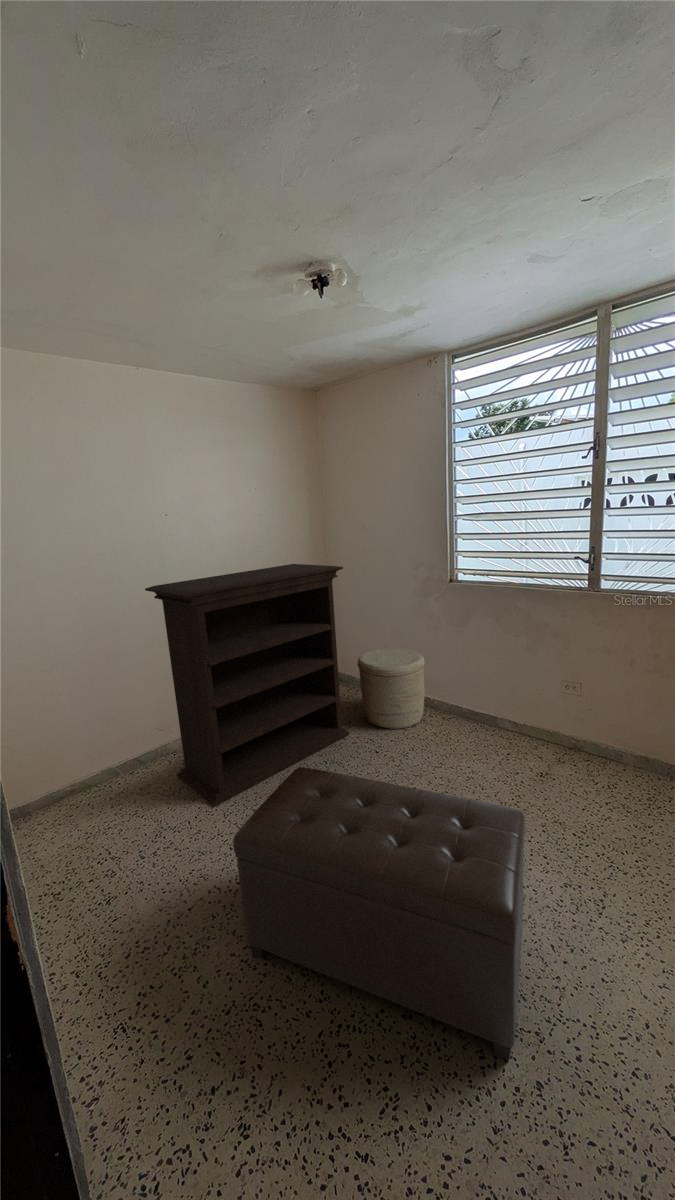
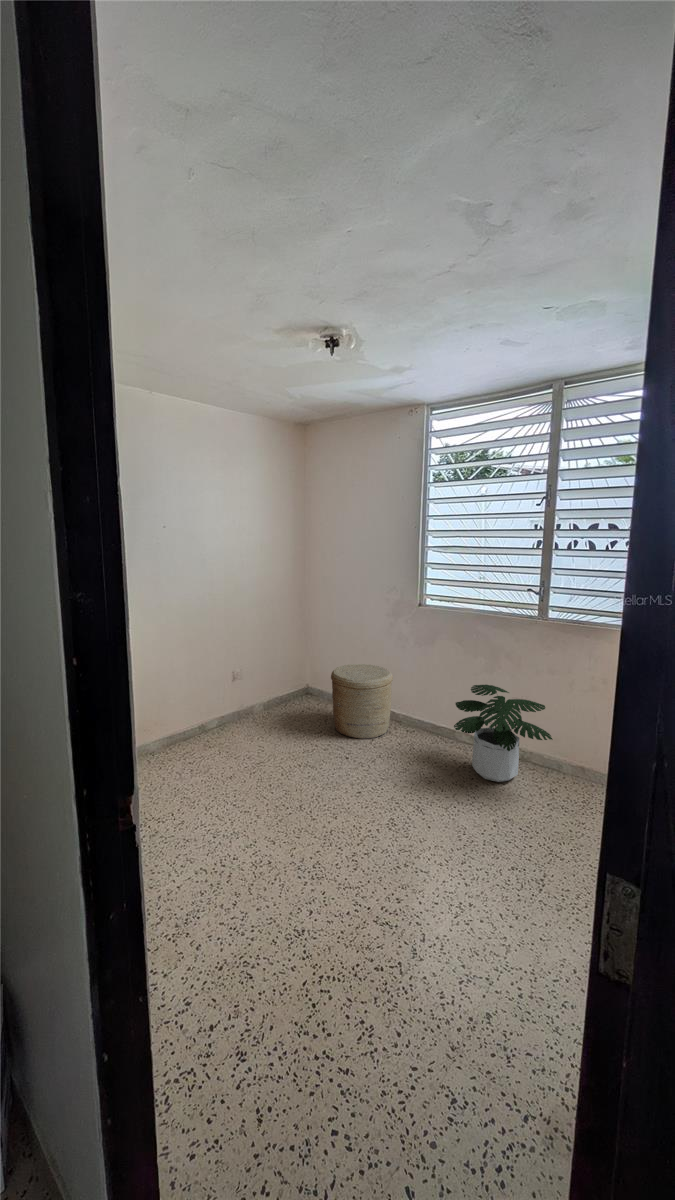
bookshelf: present [145,564,349,806] -> none [143,580,325,802]
potted plant: none [493,667,610,777] -> present [454,685,552,782]
ottoman: present [233,767,526,1060] -> none [232,759,482,999]

